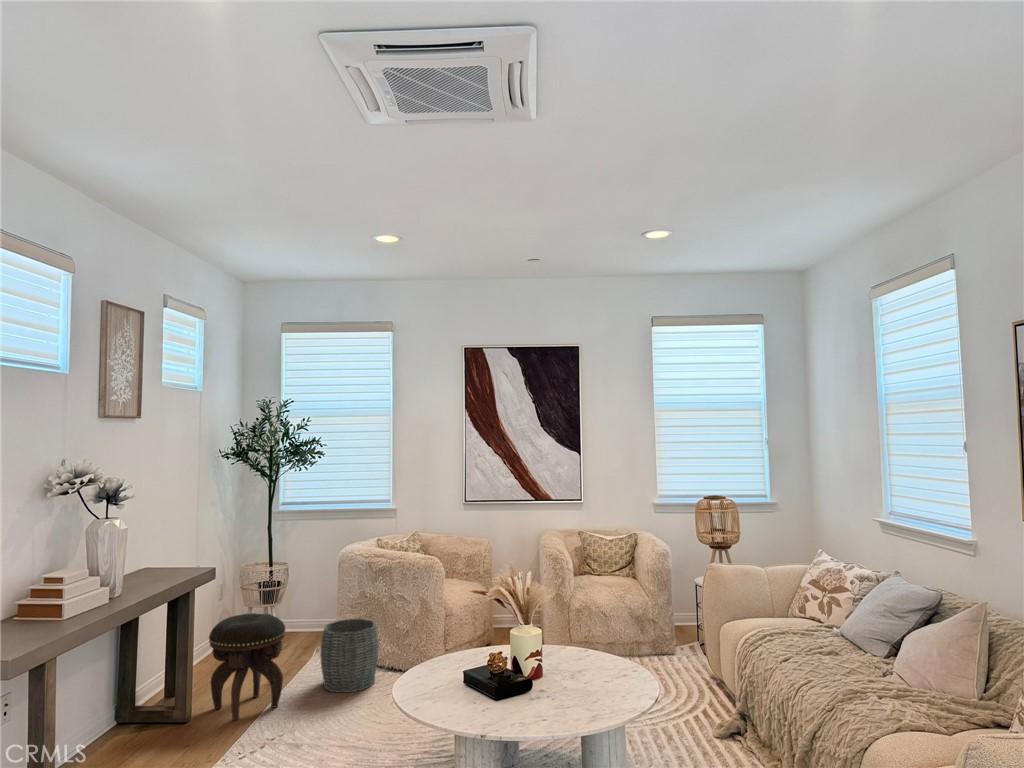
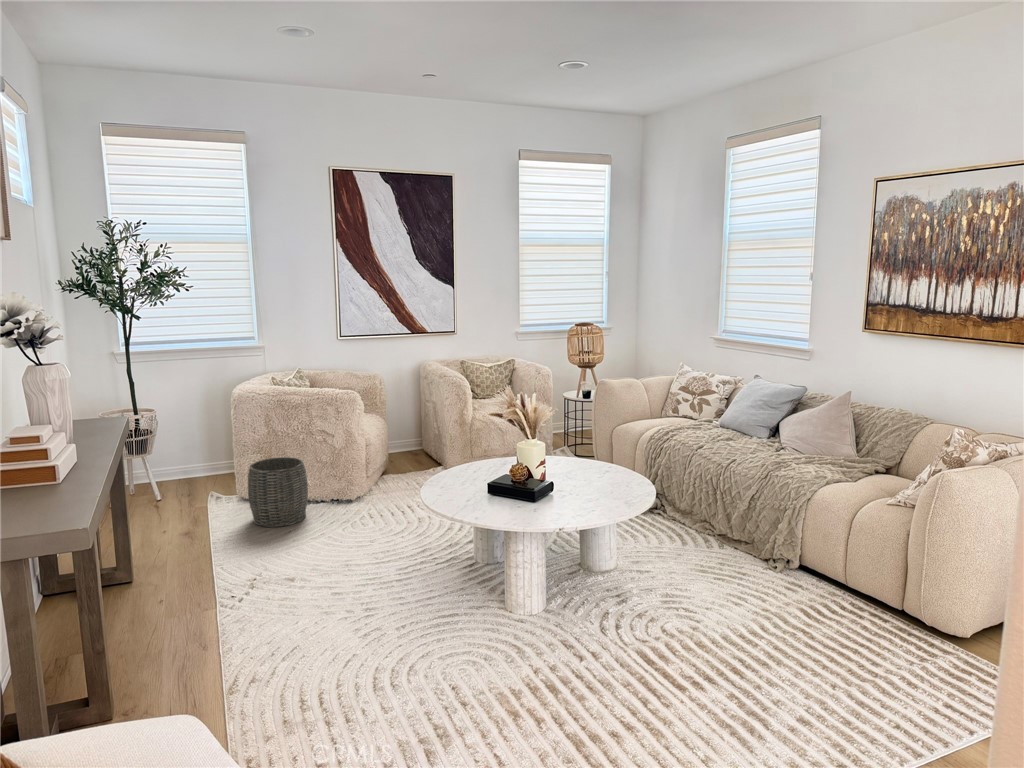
footstool: present [209,613,285,721] -> none [143,460,229,564]

